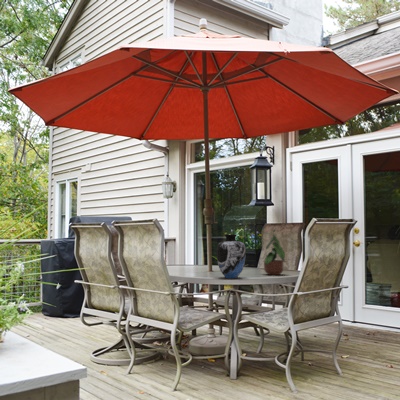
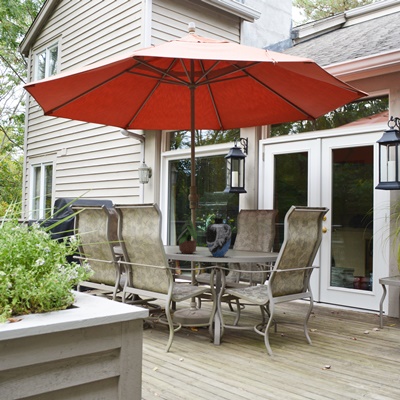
potted plant: present [264,230,285,275] -> present [178,213,198,254]

